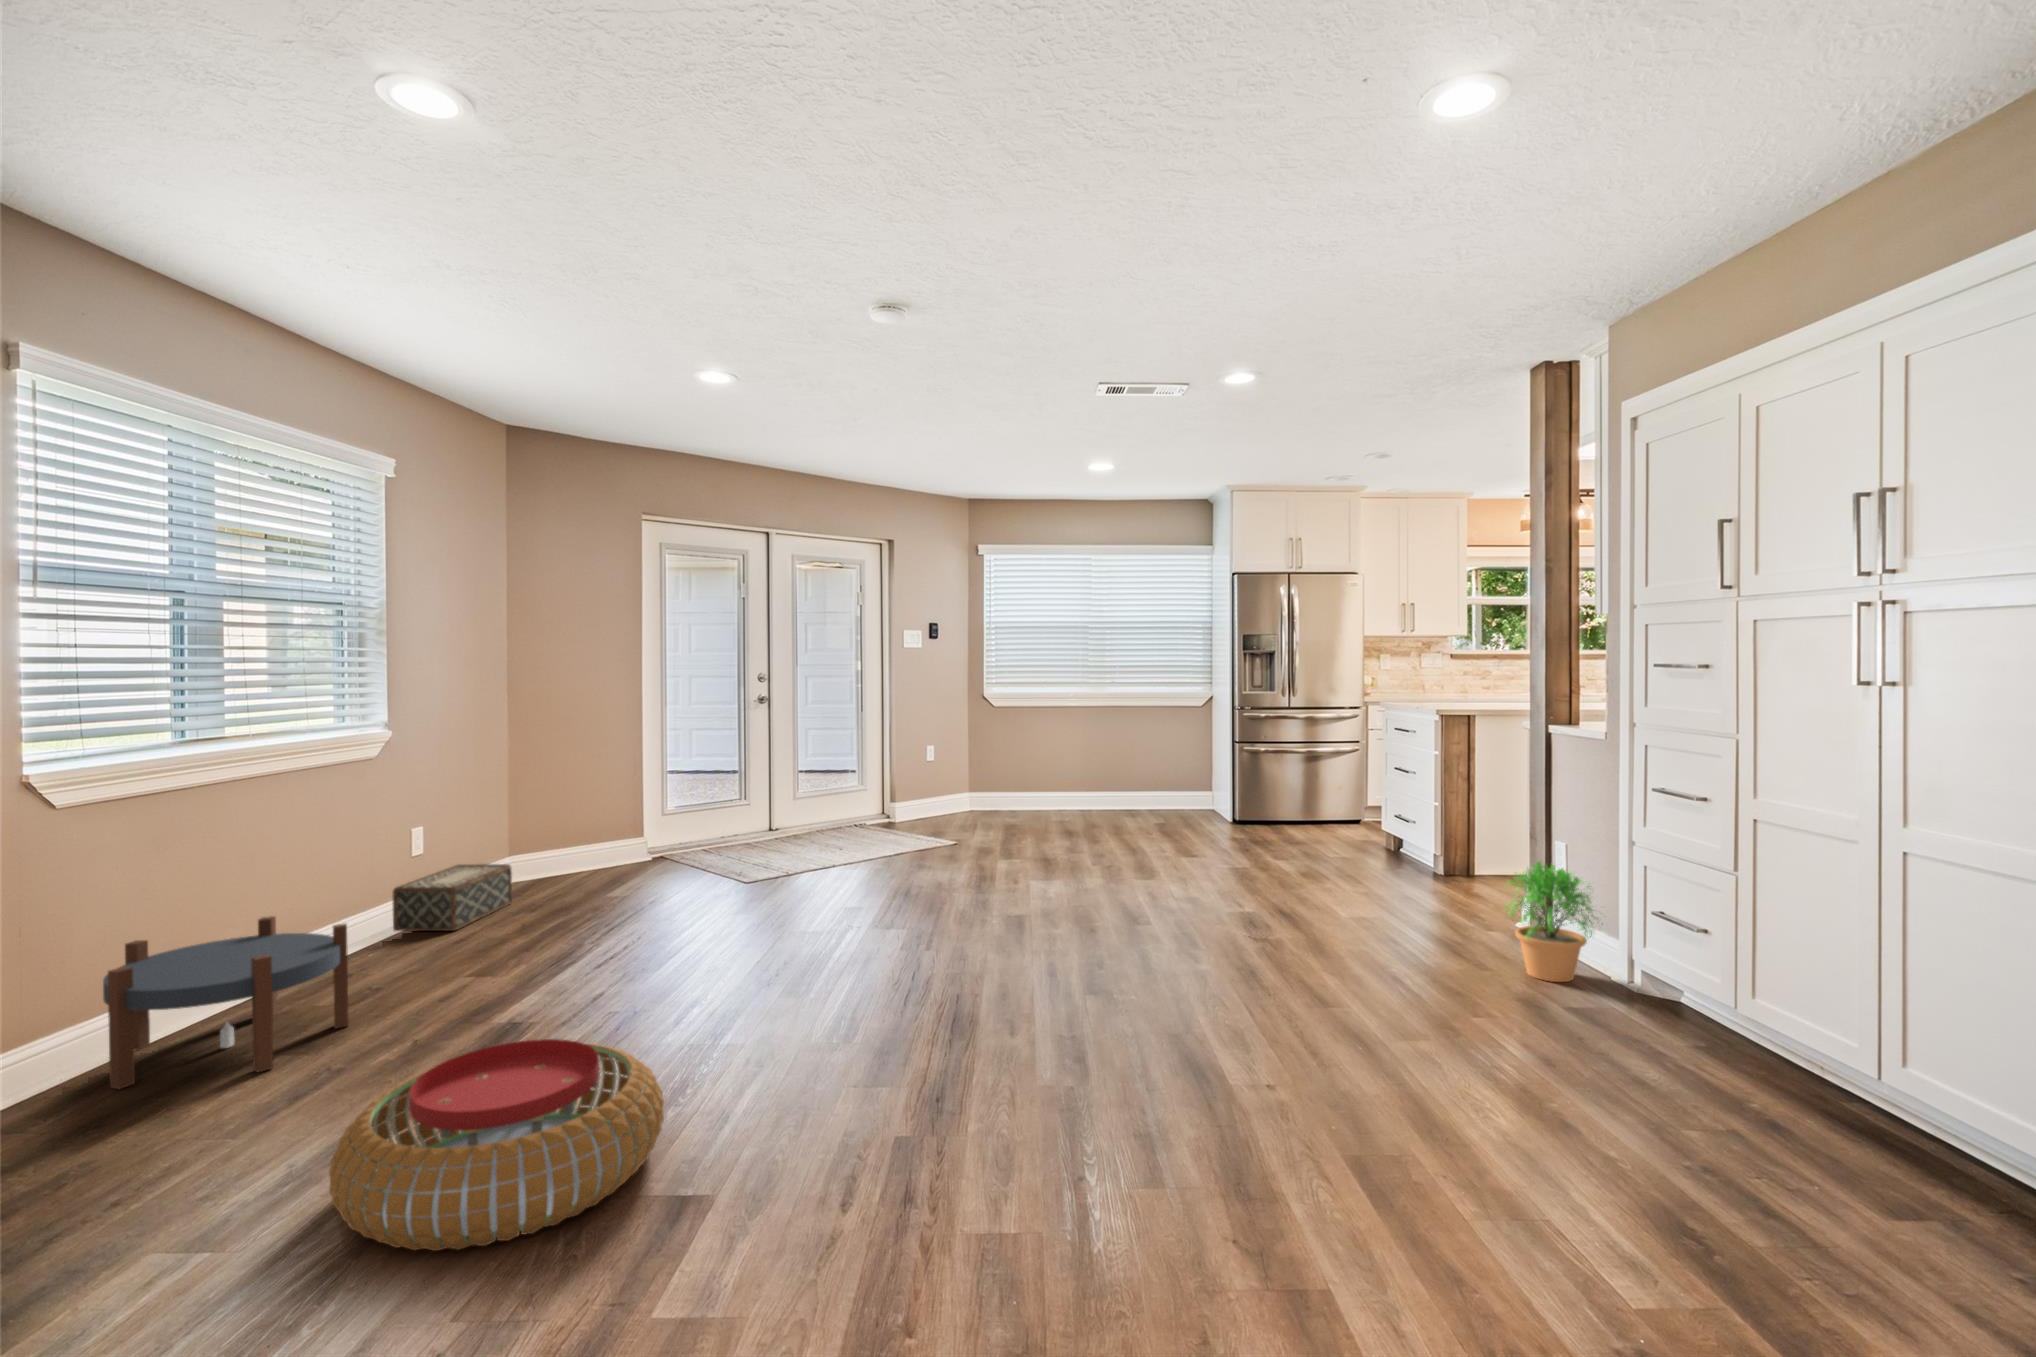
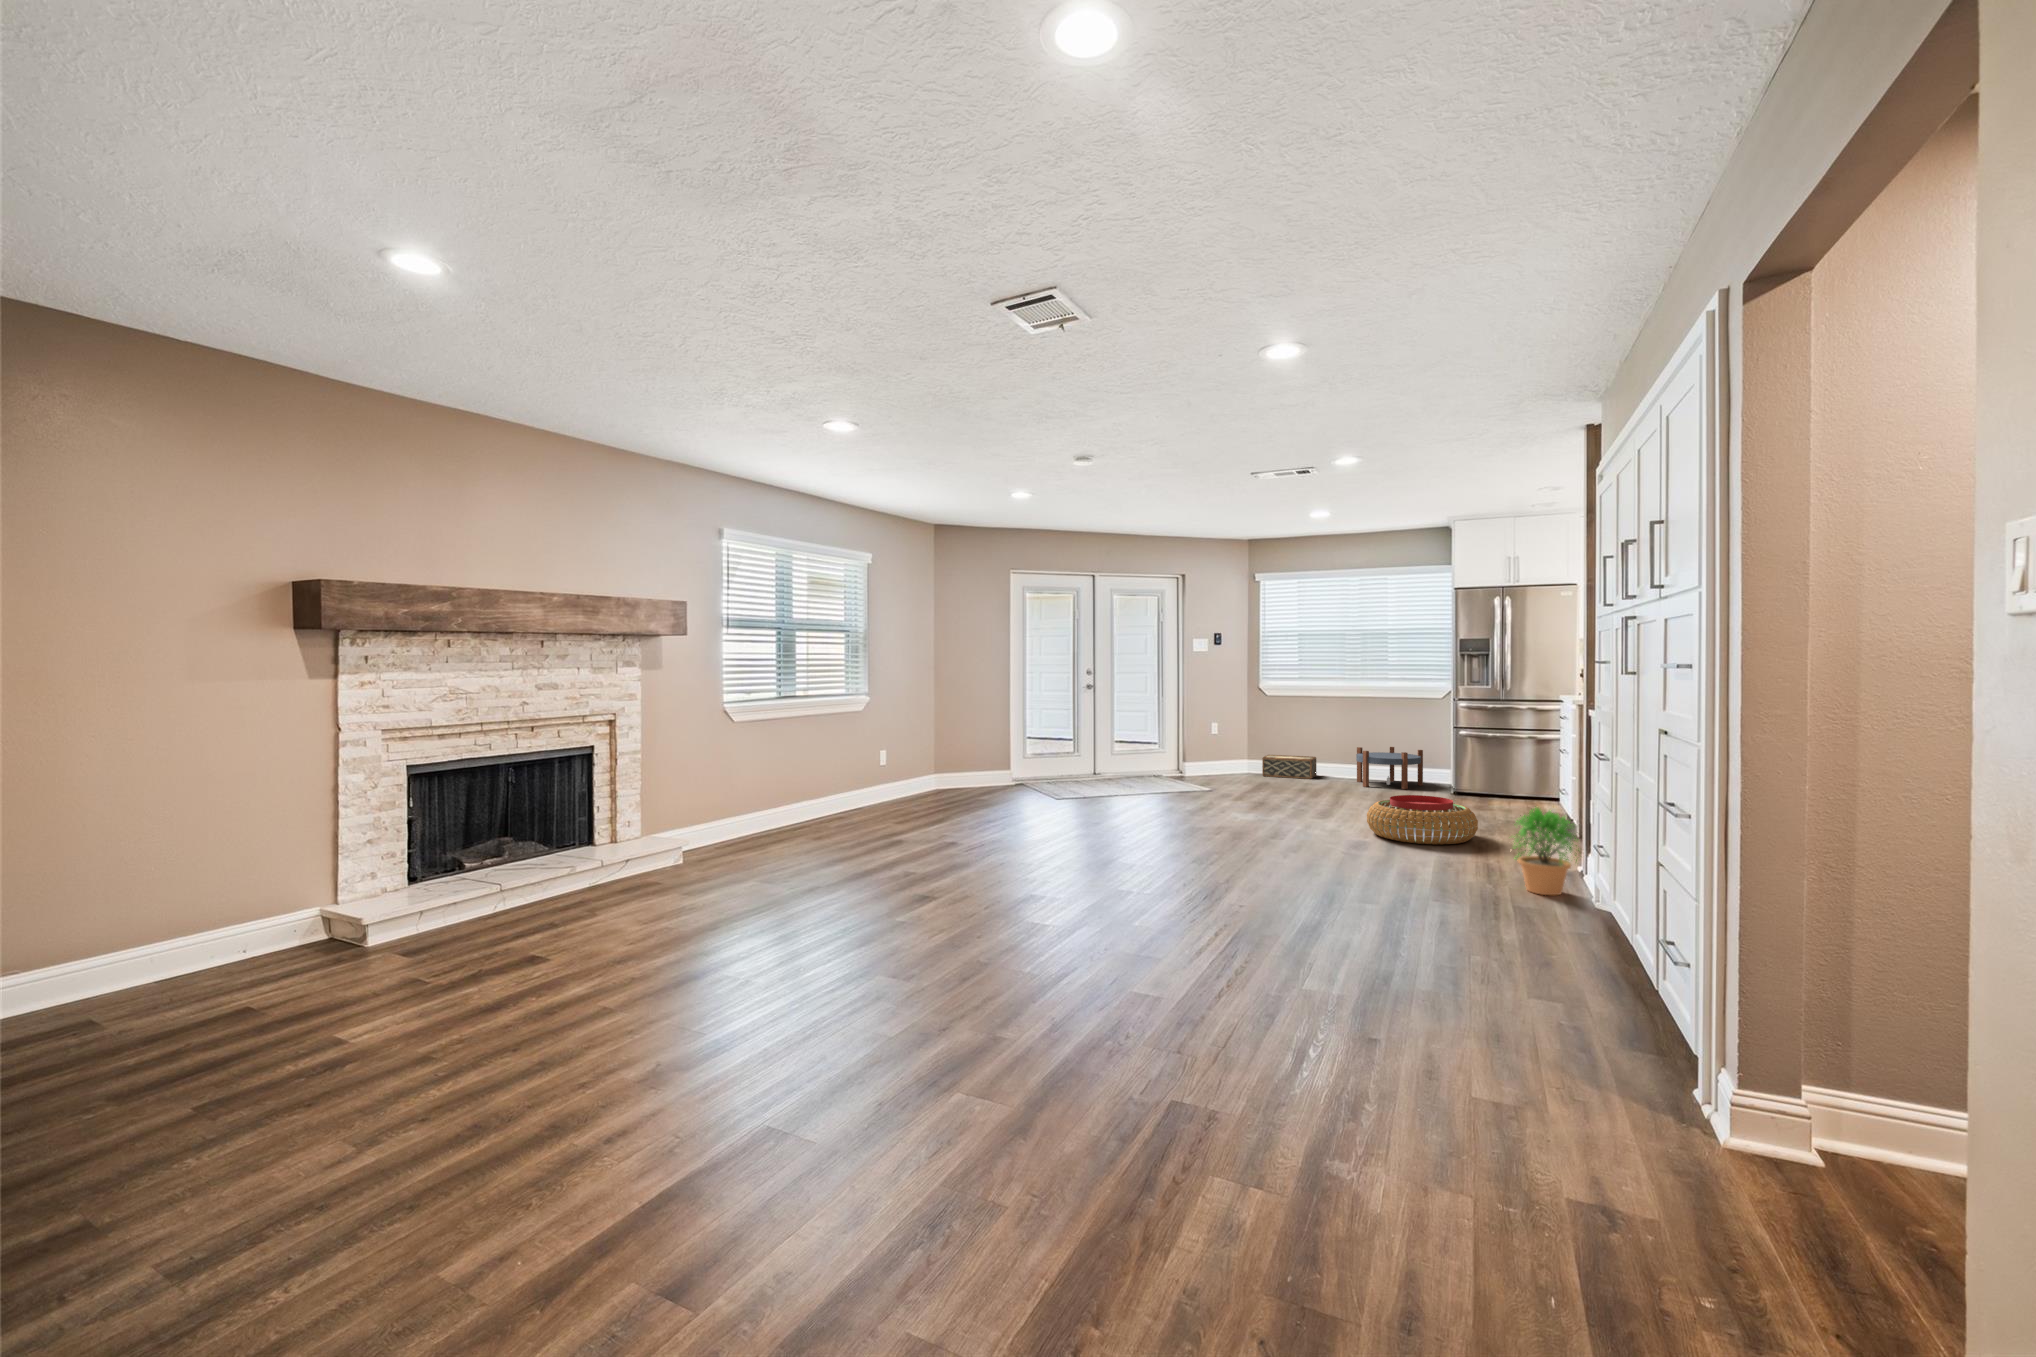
woven basket: present [393,864,512,931] -> present [1262,755,1316,779]
side table: present [103,916,349,1089] -> present [1356,747,1423,789]
pouf: present [329,1039,664,1251] -> present [1367,795,1478,844]

